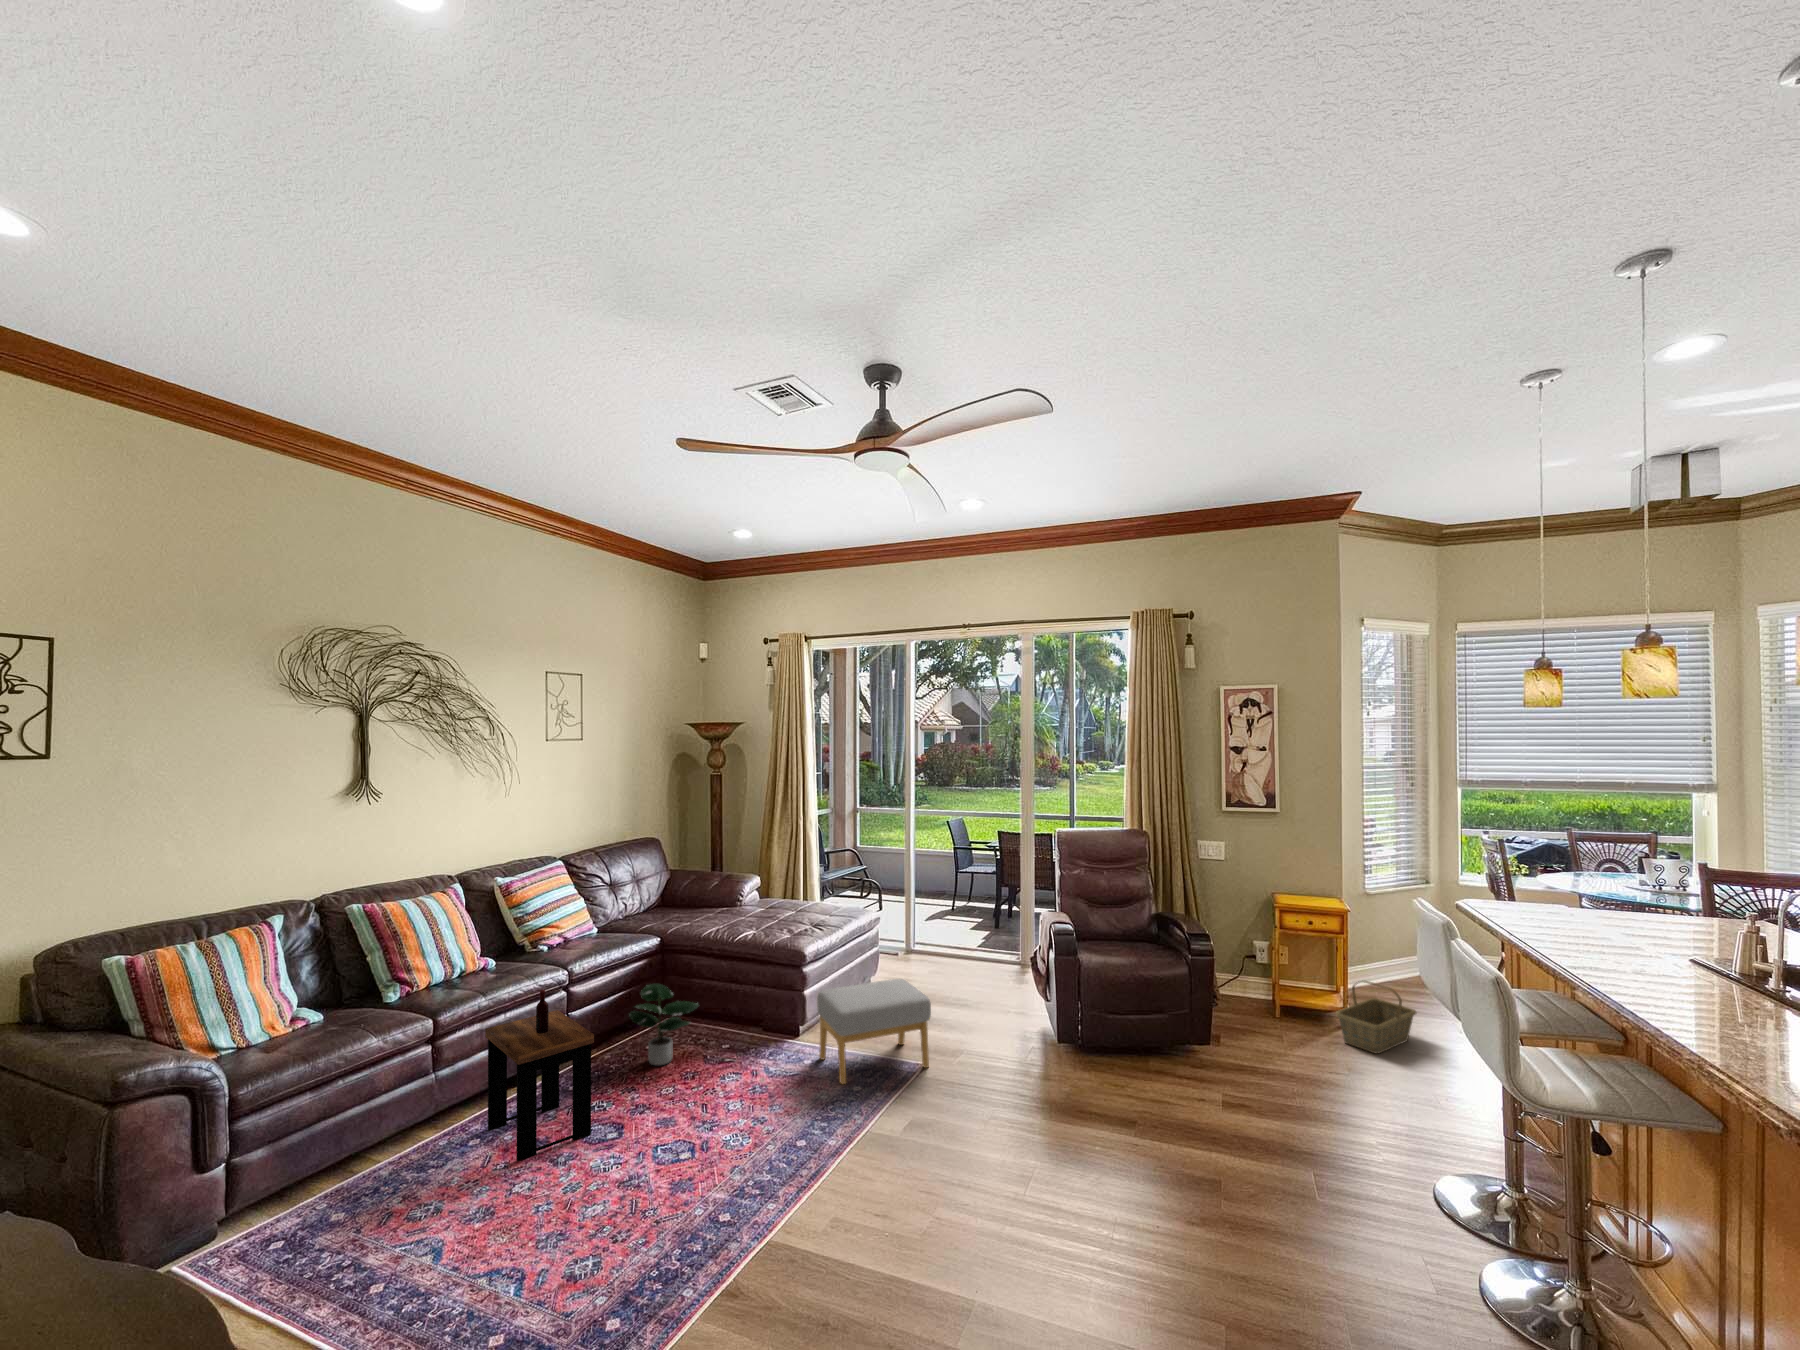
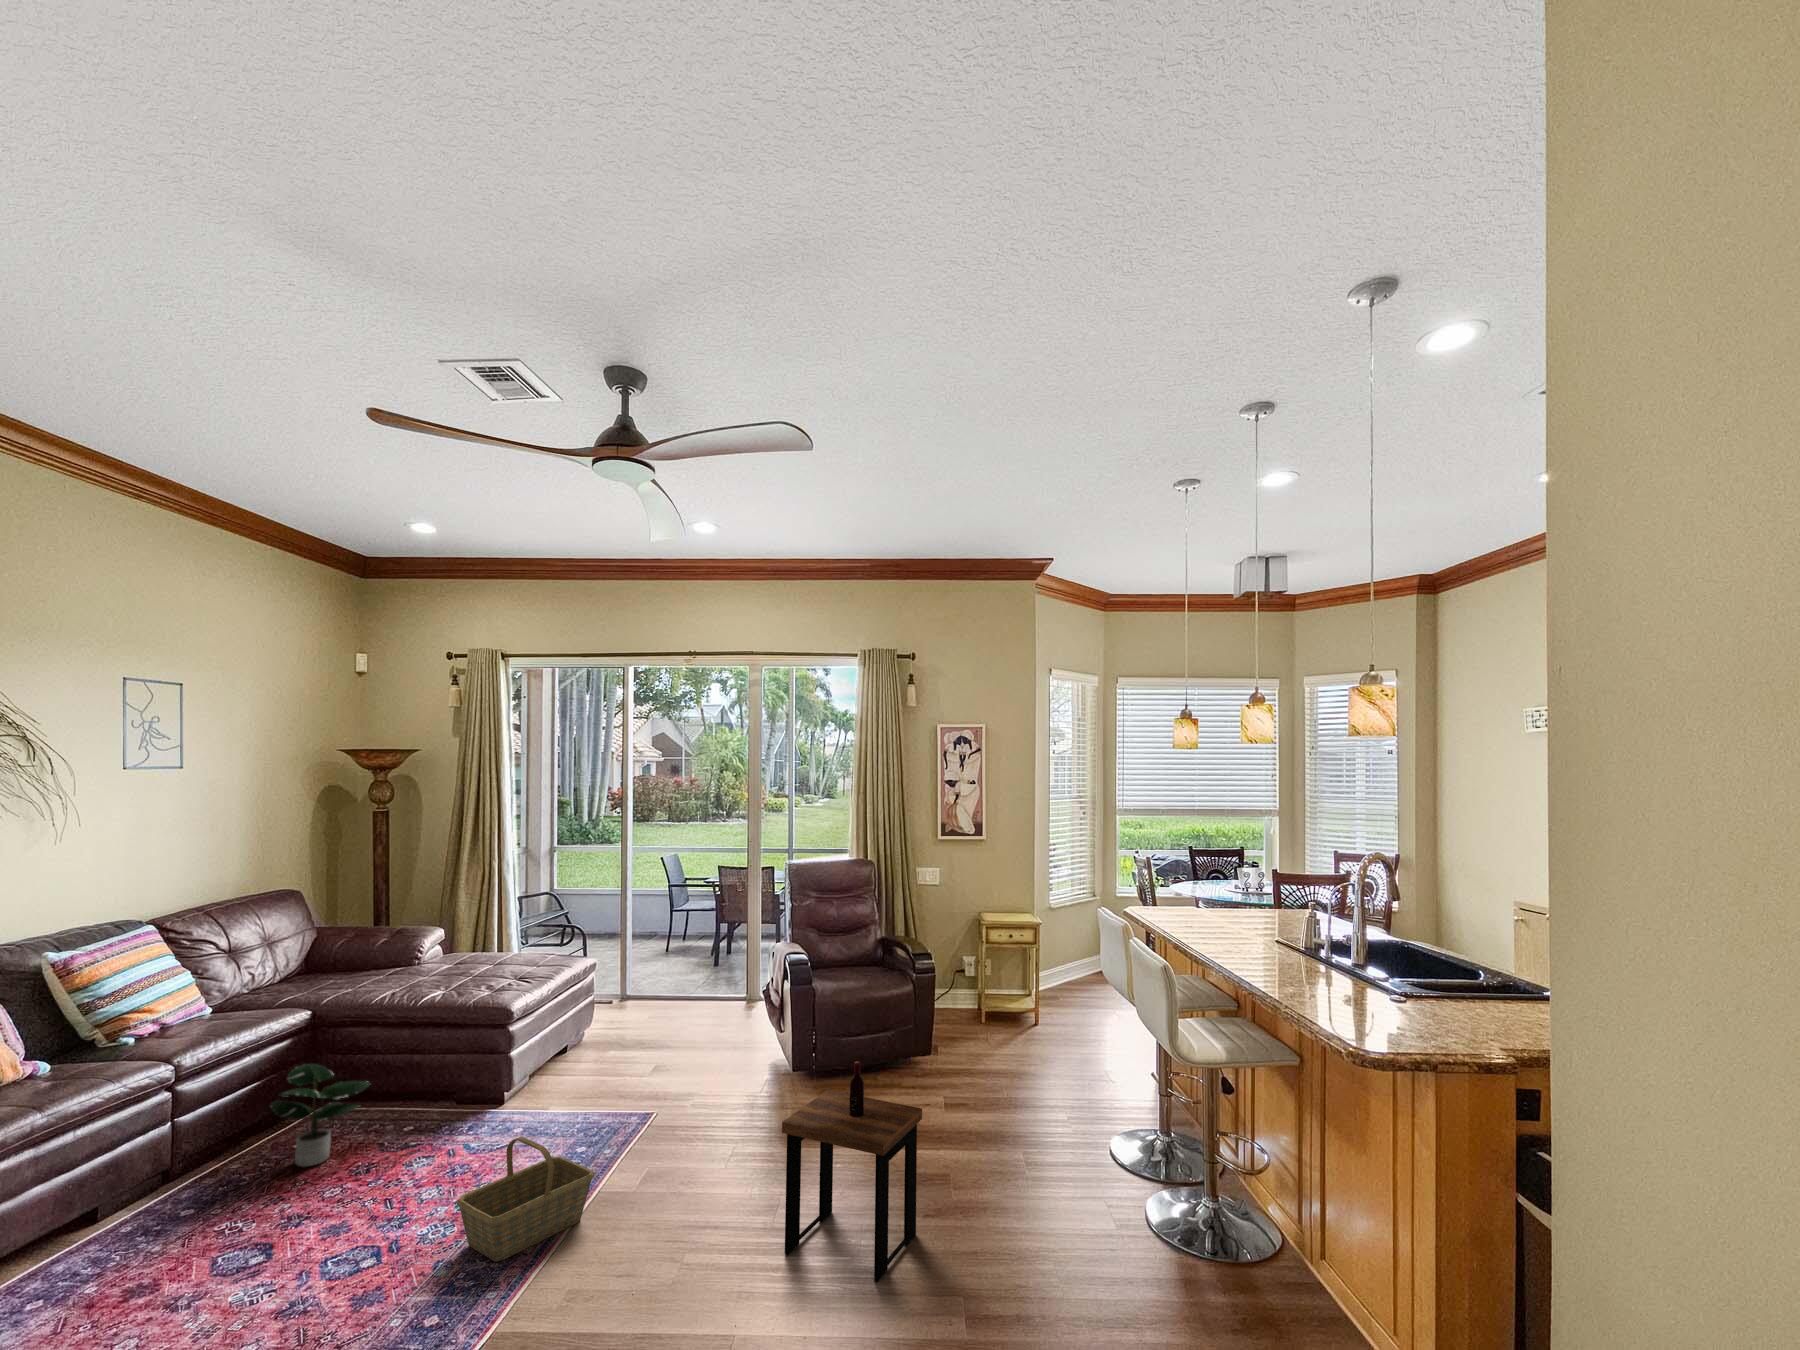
footstool: present [817,979,931,1084] -> none [526,1026,663,1151]
basket: present [1336,981,1416,1054] -> present [457,1137,595,1262]
side table: present [485,990,594,1161] -> present [782,1062,922,1282]

